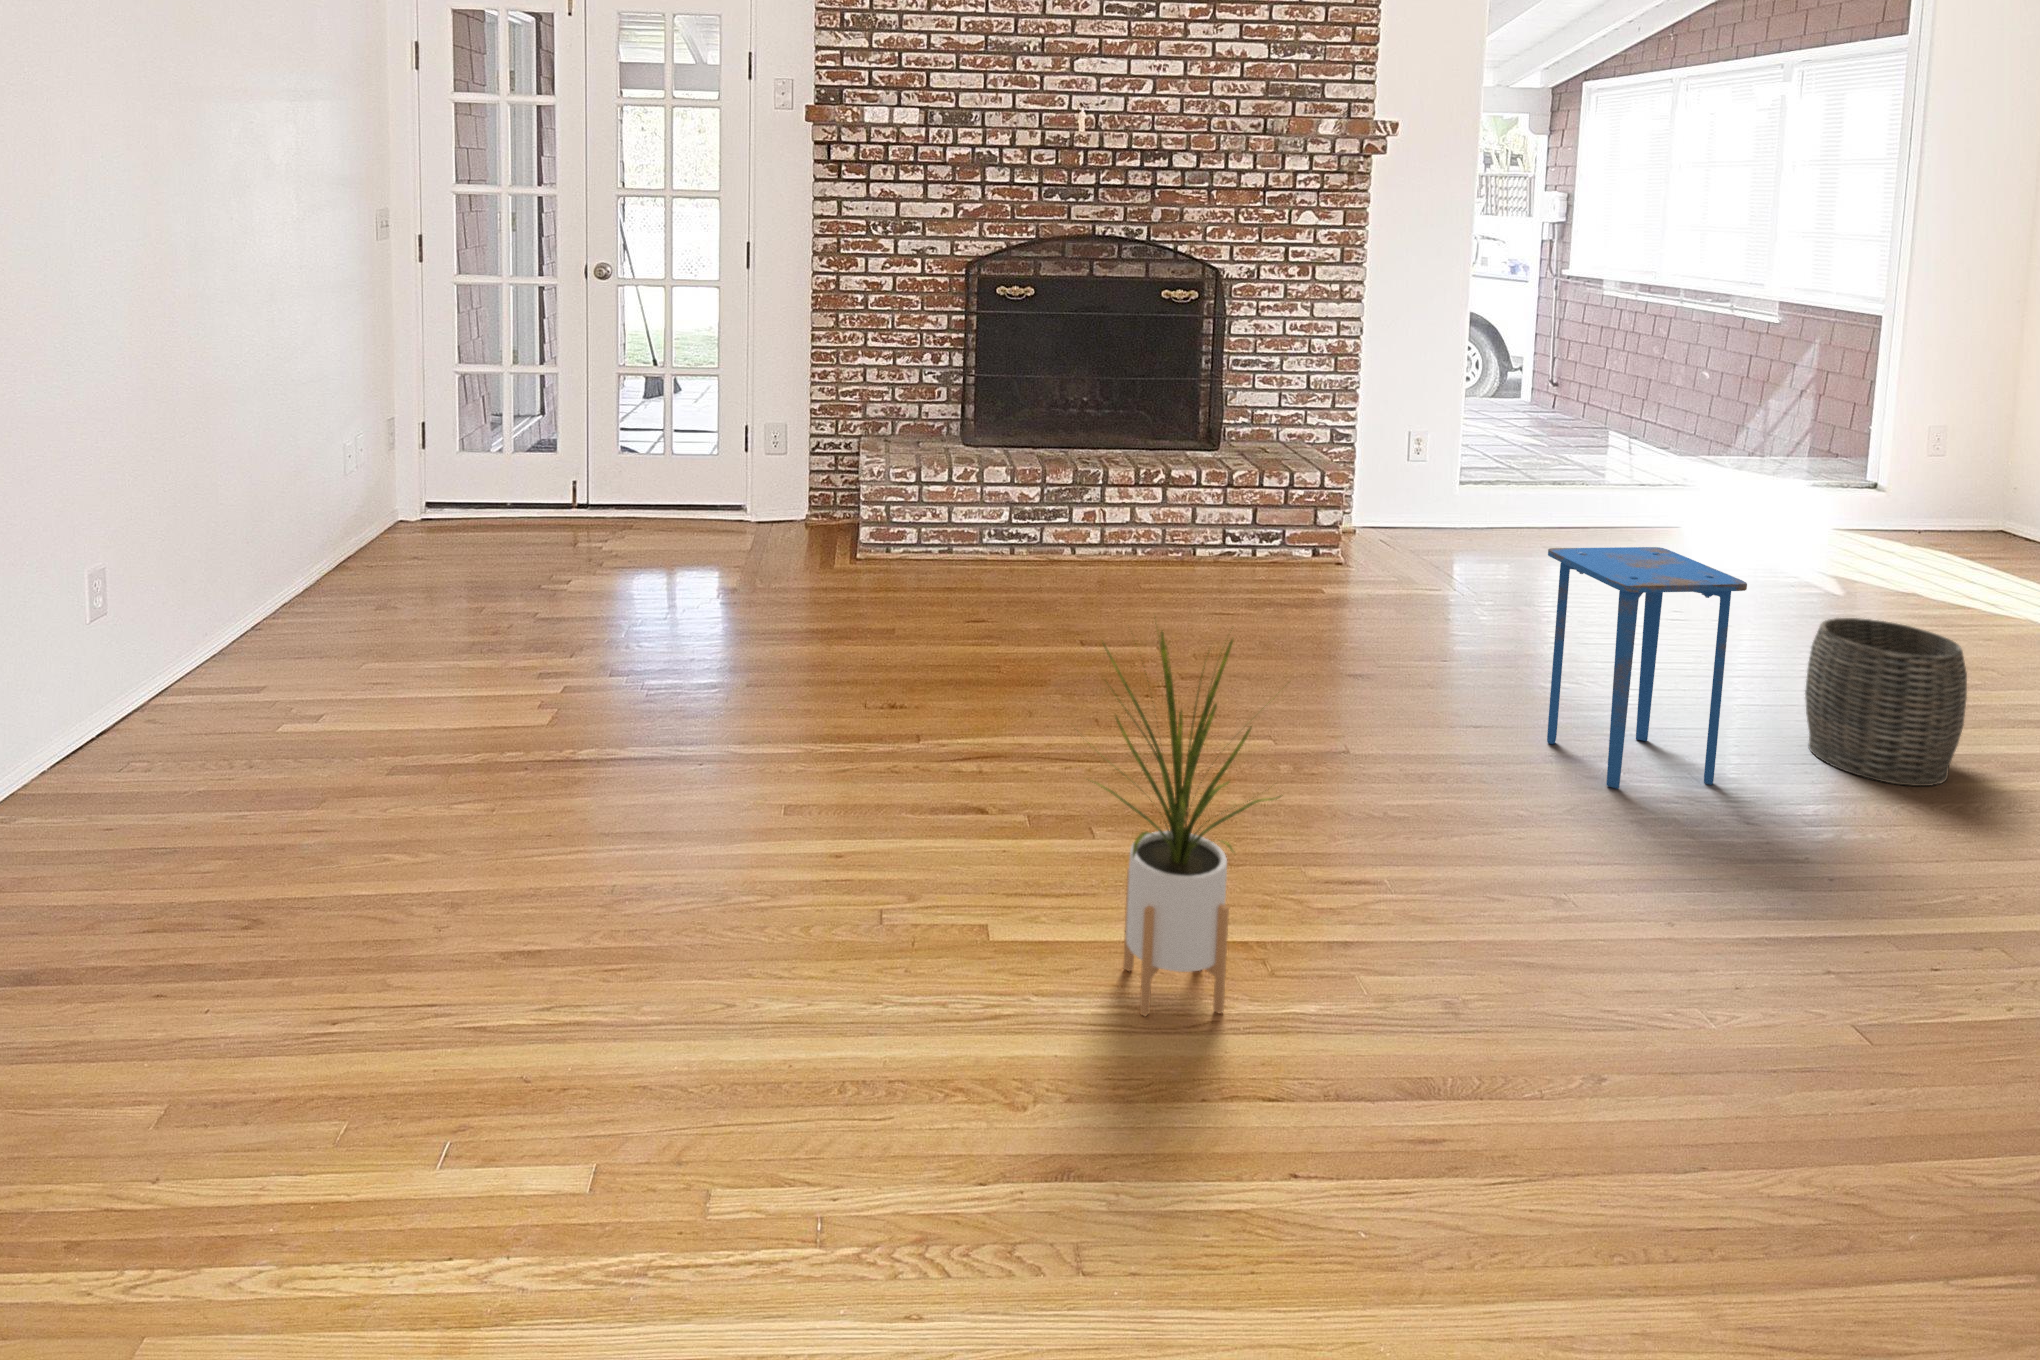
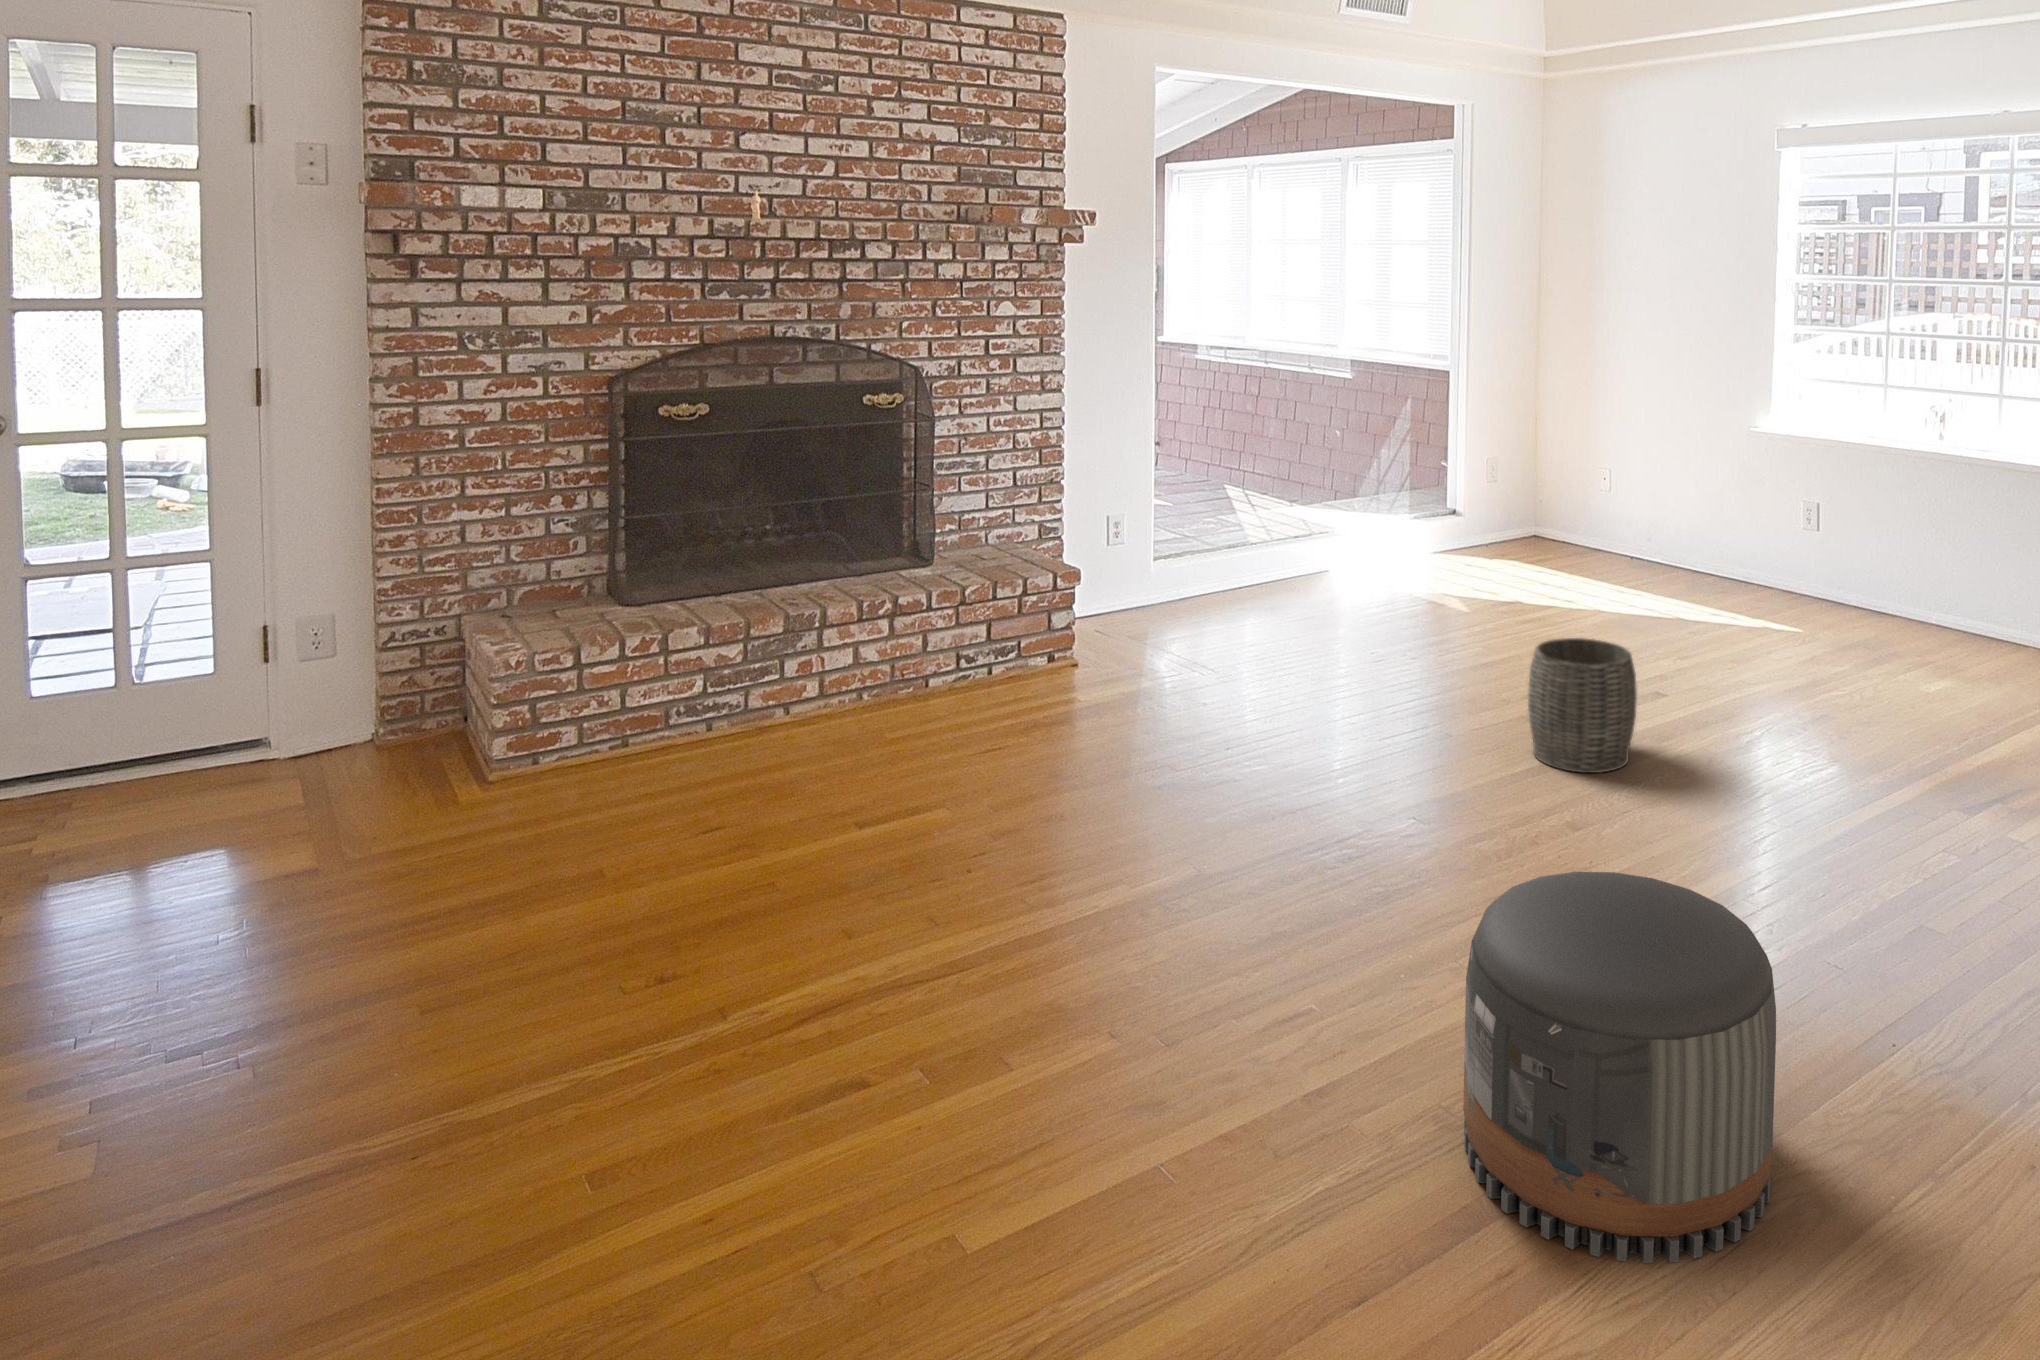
side table: present [1547,547,1747,789] -> none [1351,609,1512,839]
house plant: present [1077,628,1286,1016] -> none [1102,796,1330,1265]
pouf: none [1438,801,1828,1233] -> present [1463,872,1776,1263]

